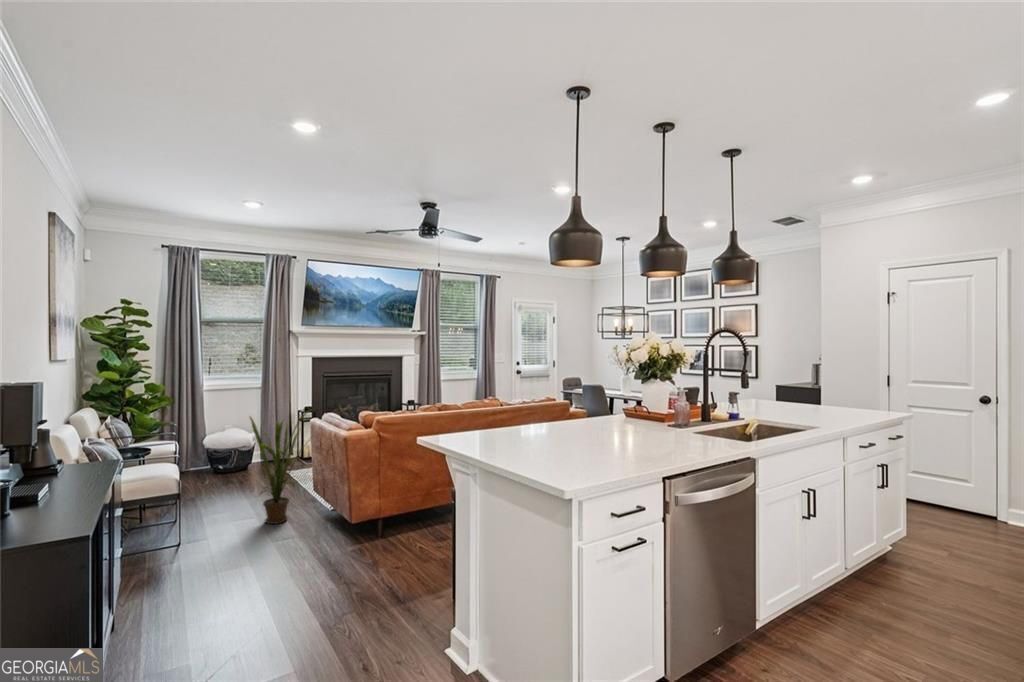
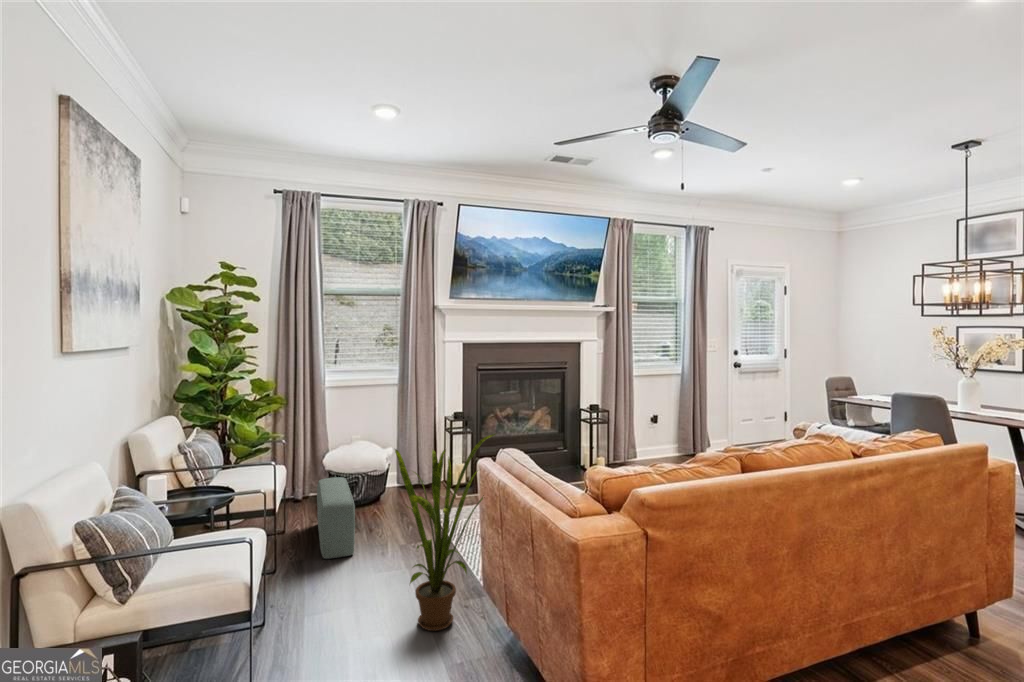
pouf: none [197,451,225,500] -> present [317,477,355,559]

